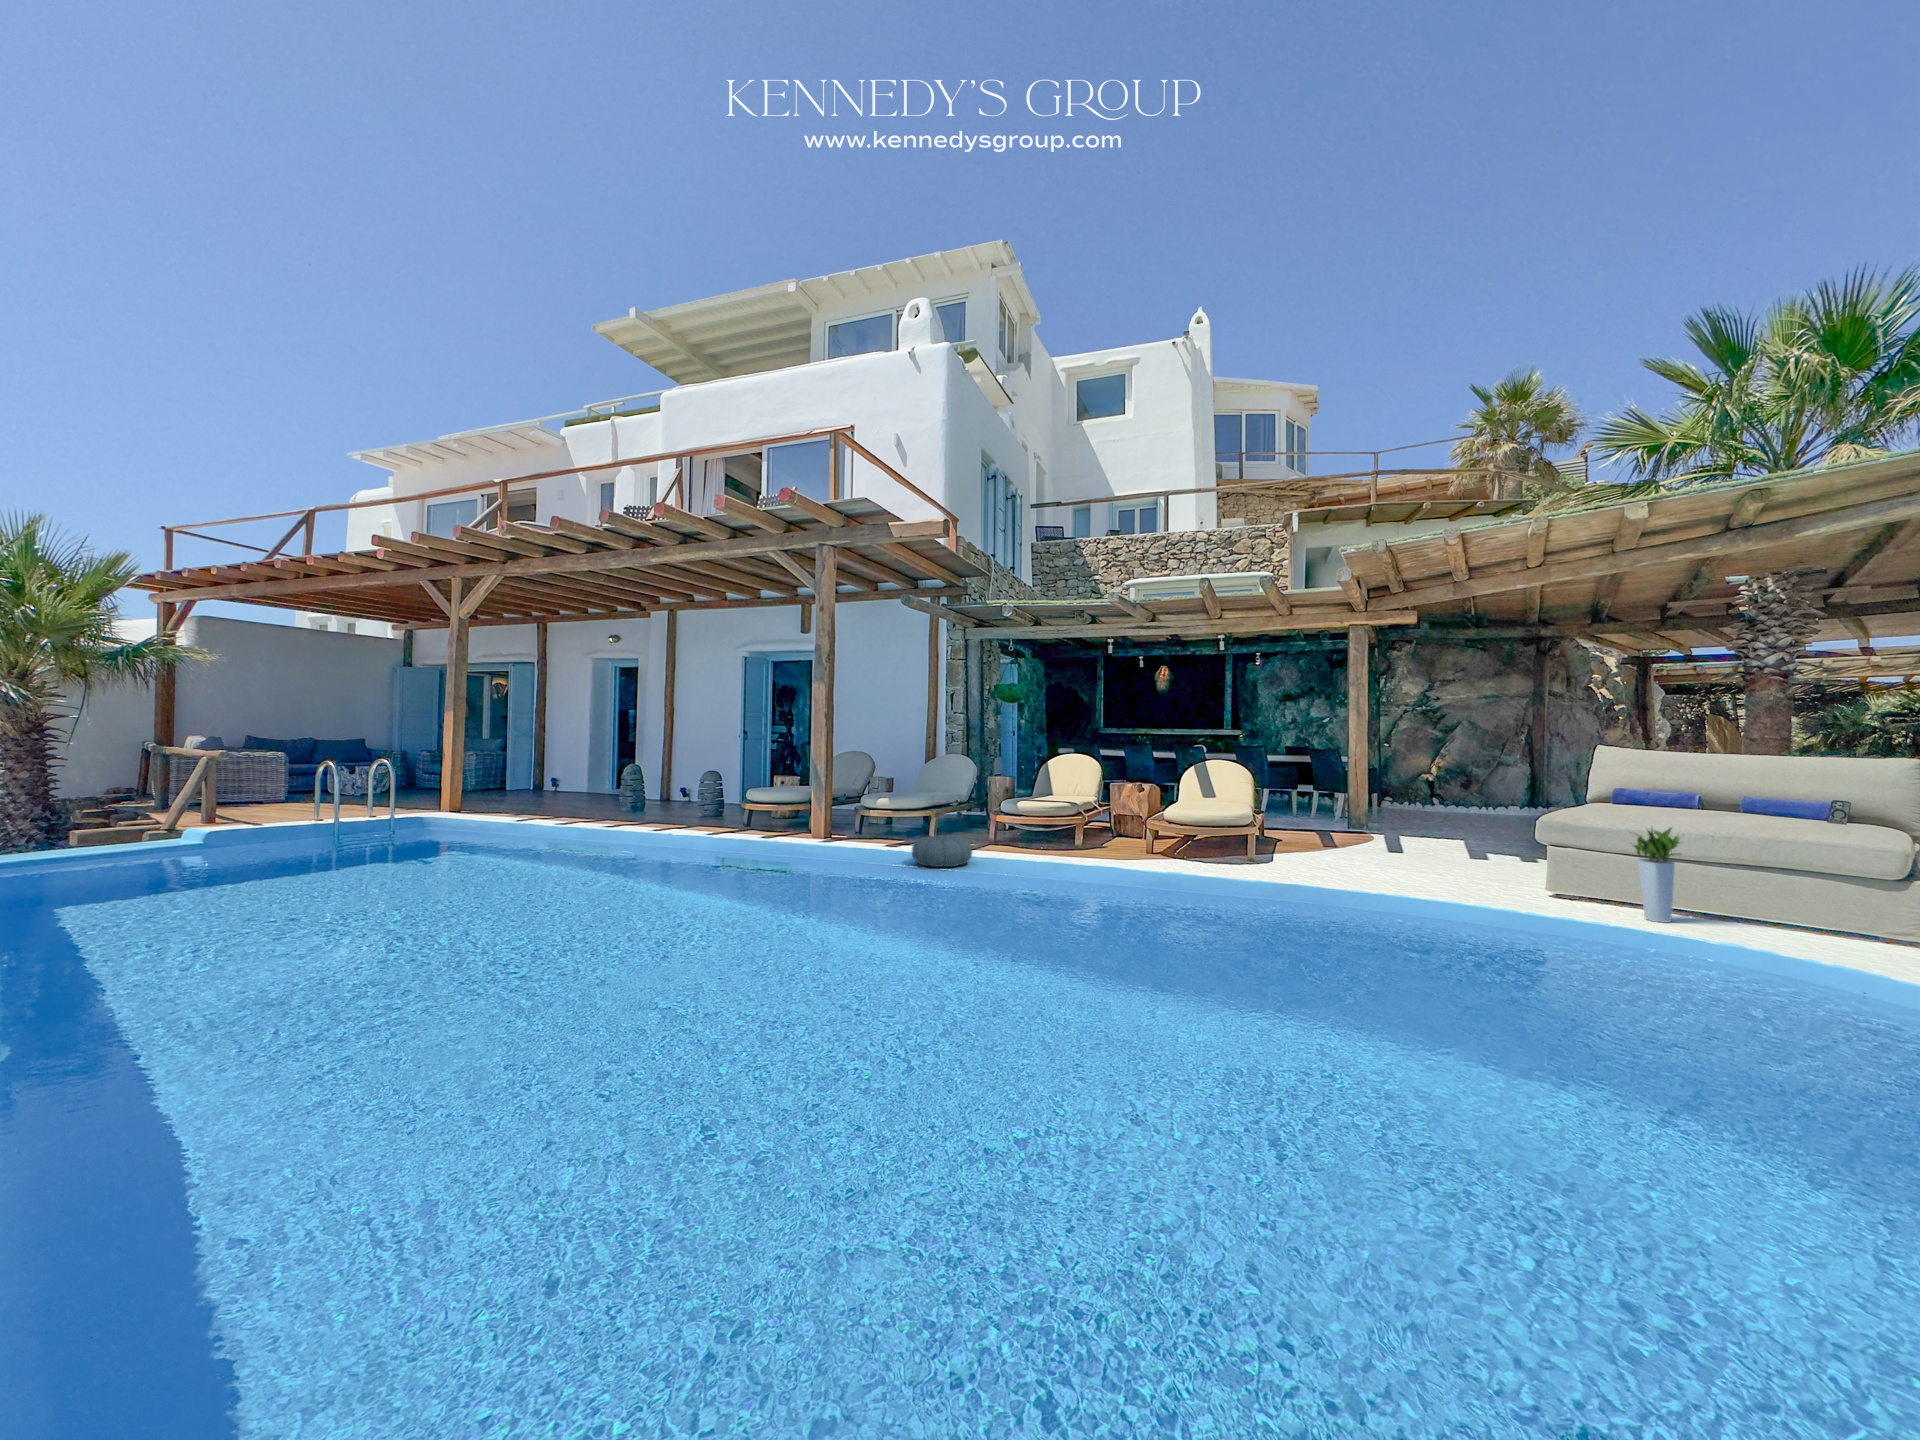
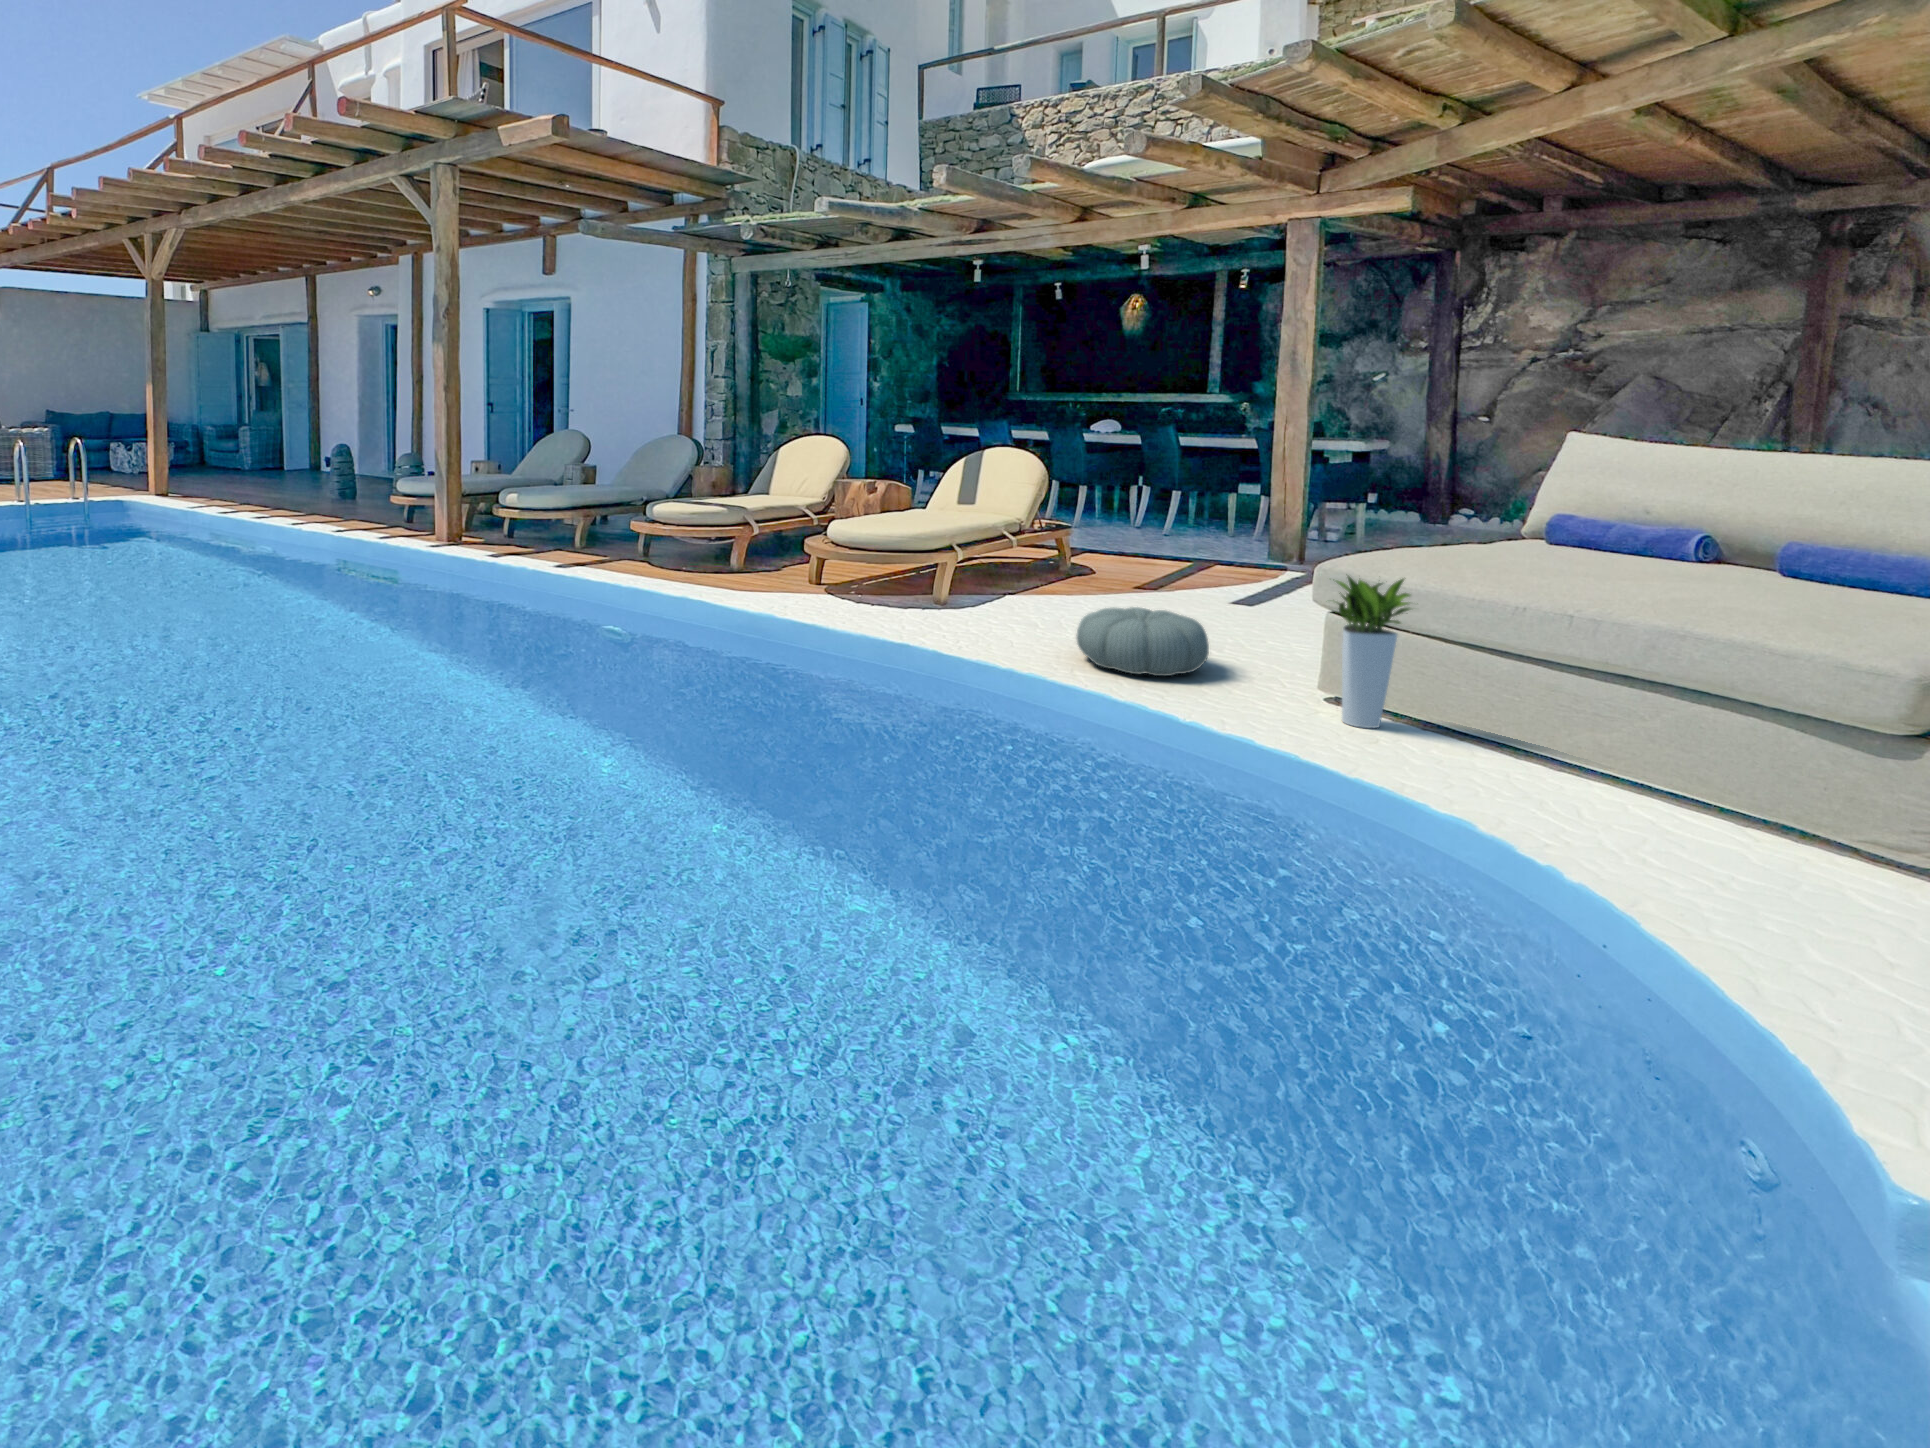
pouf: present [912,835,972,867] -> present [1076,607,1209,676]

